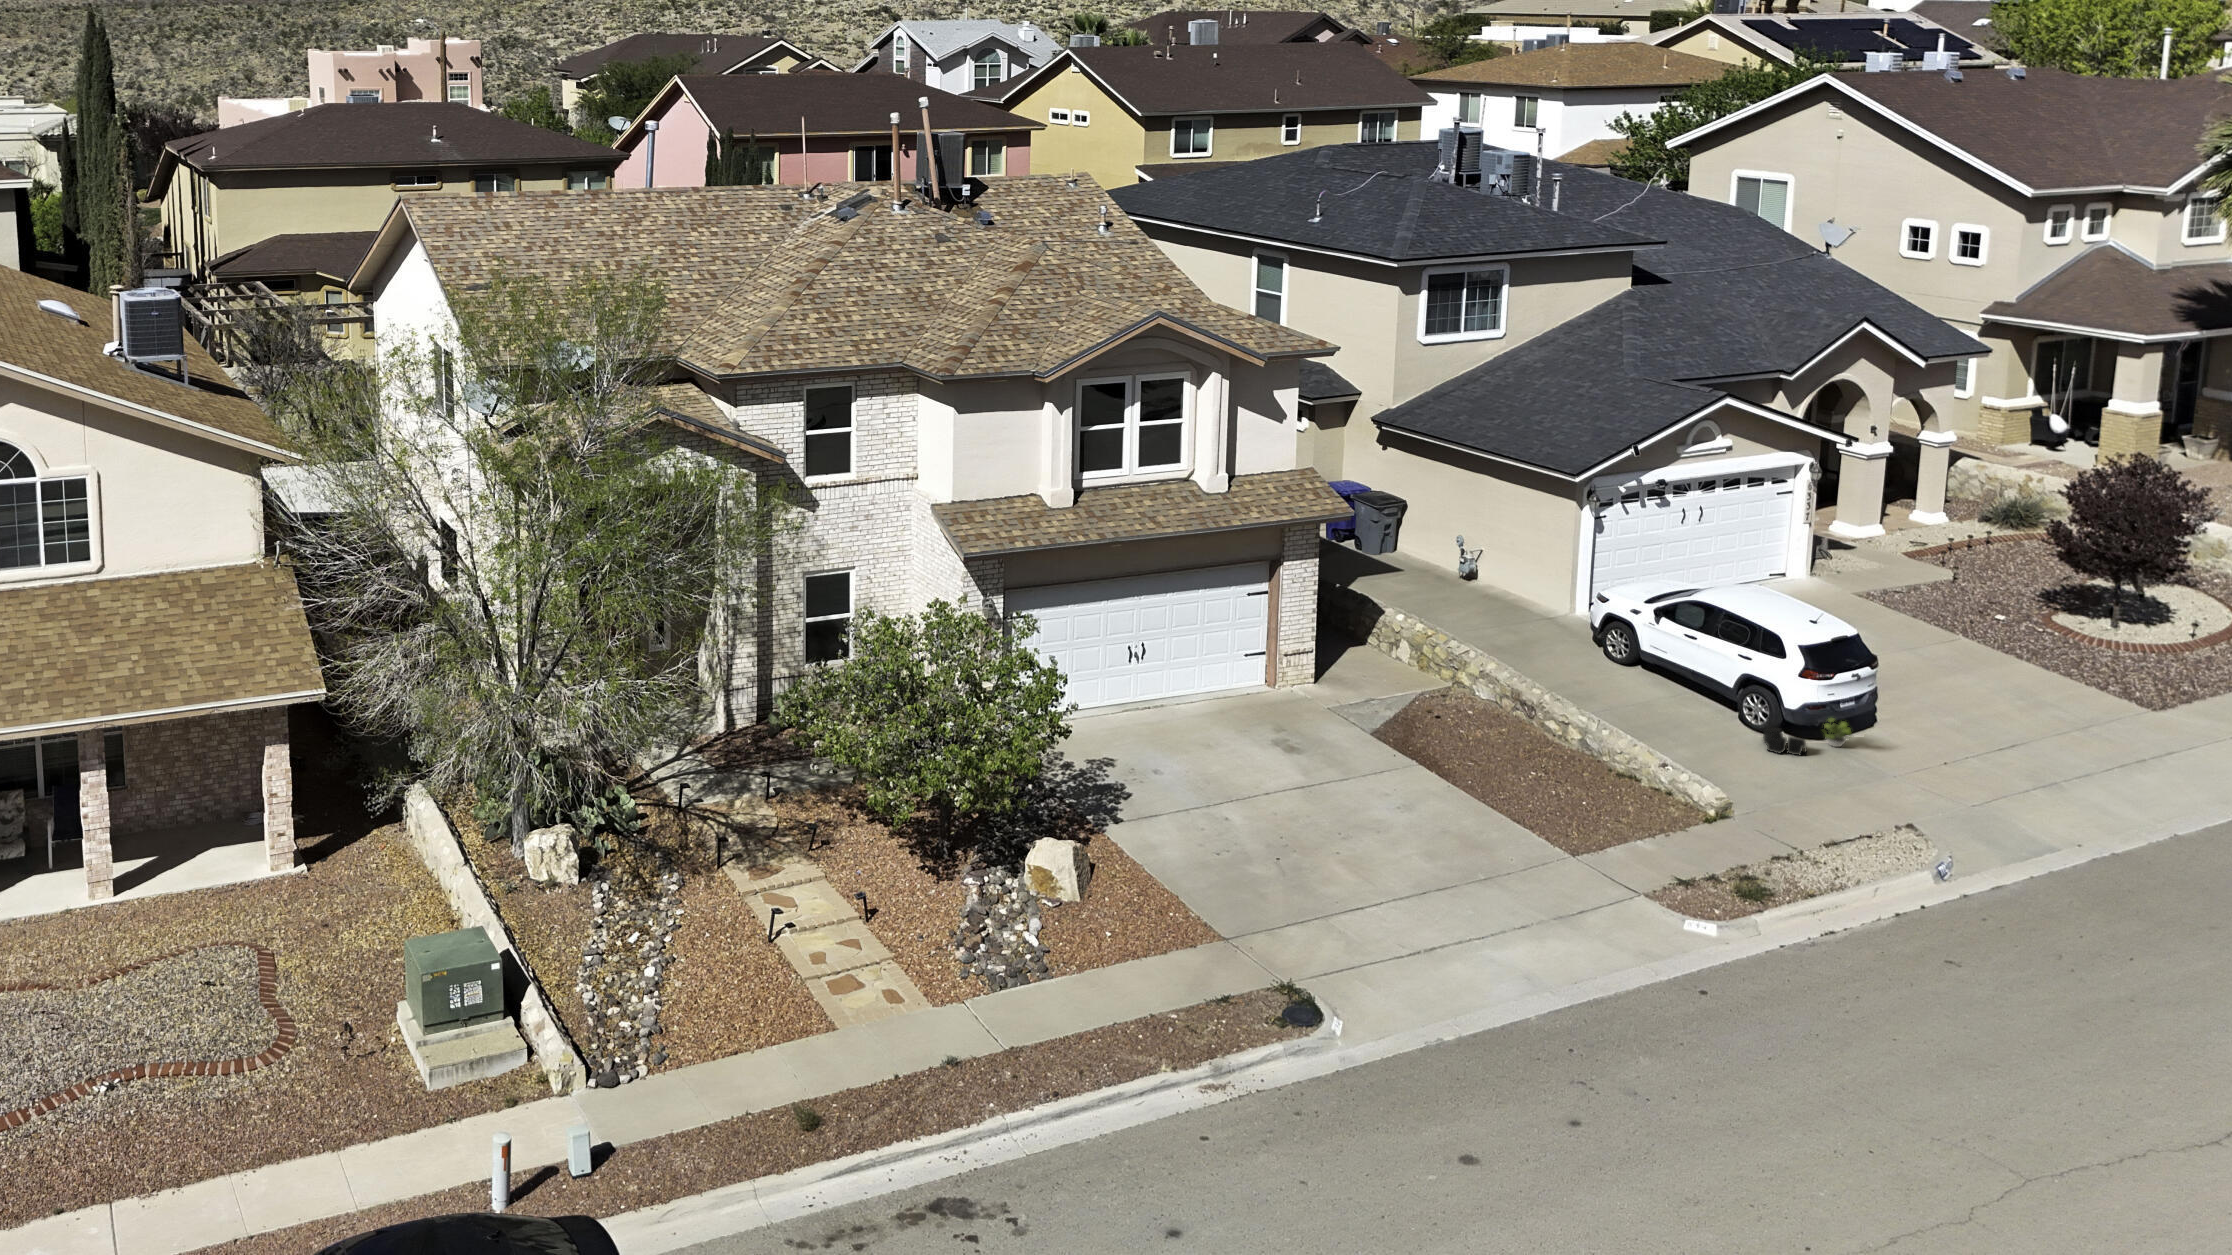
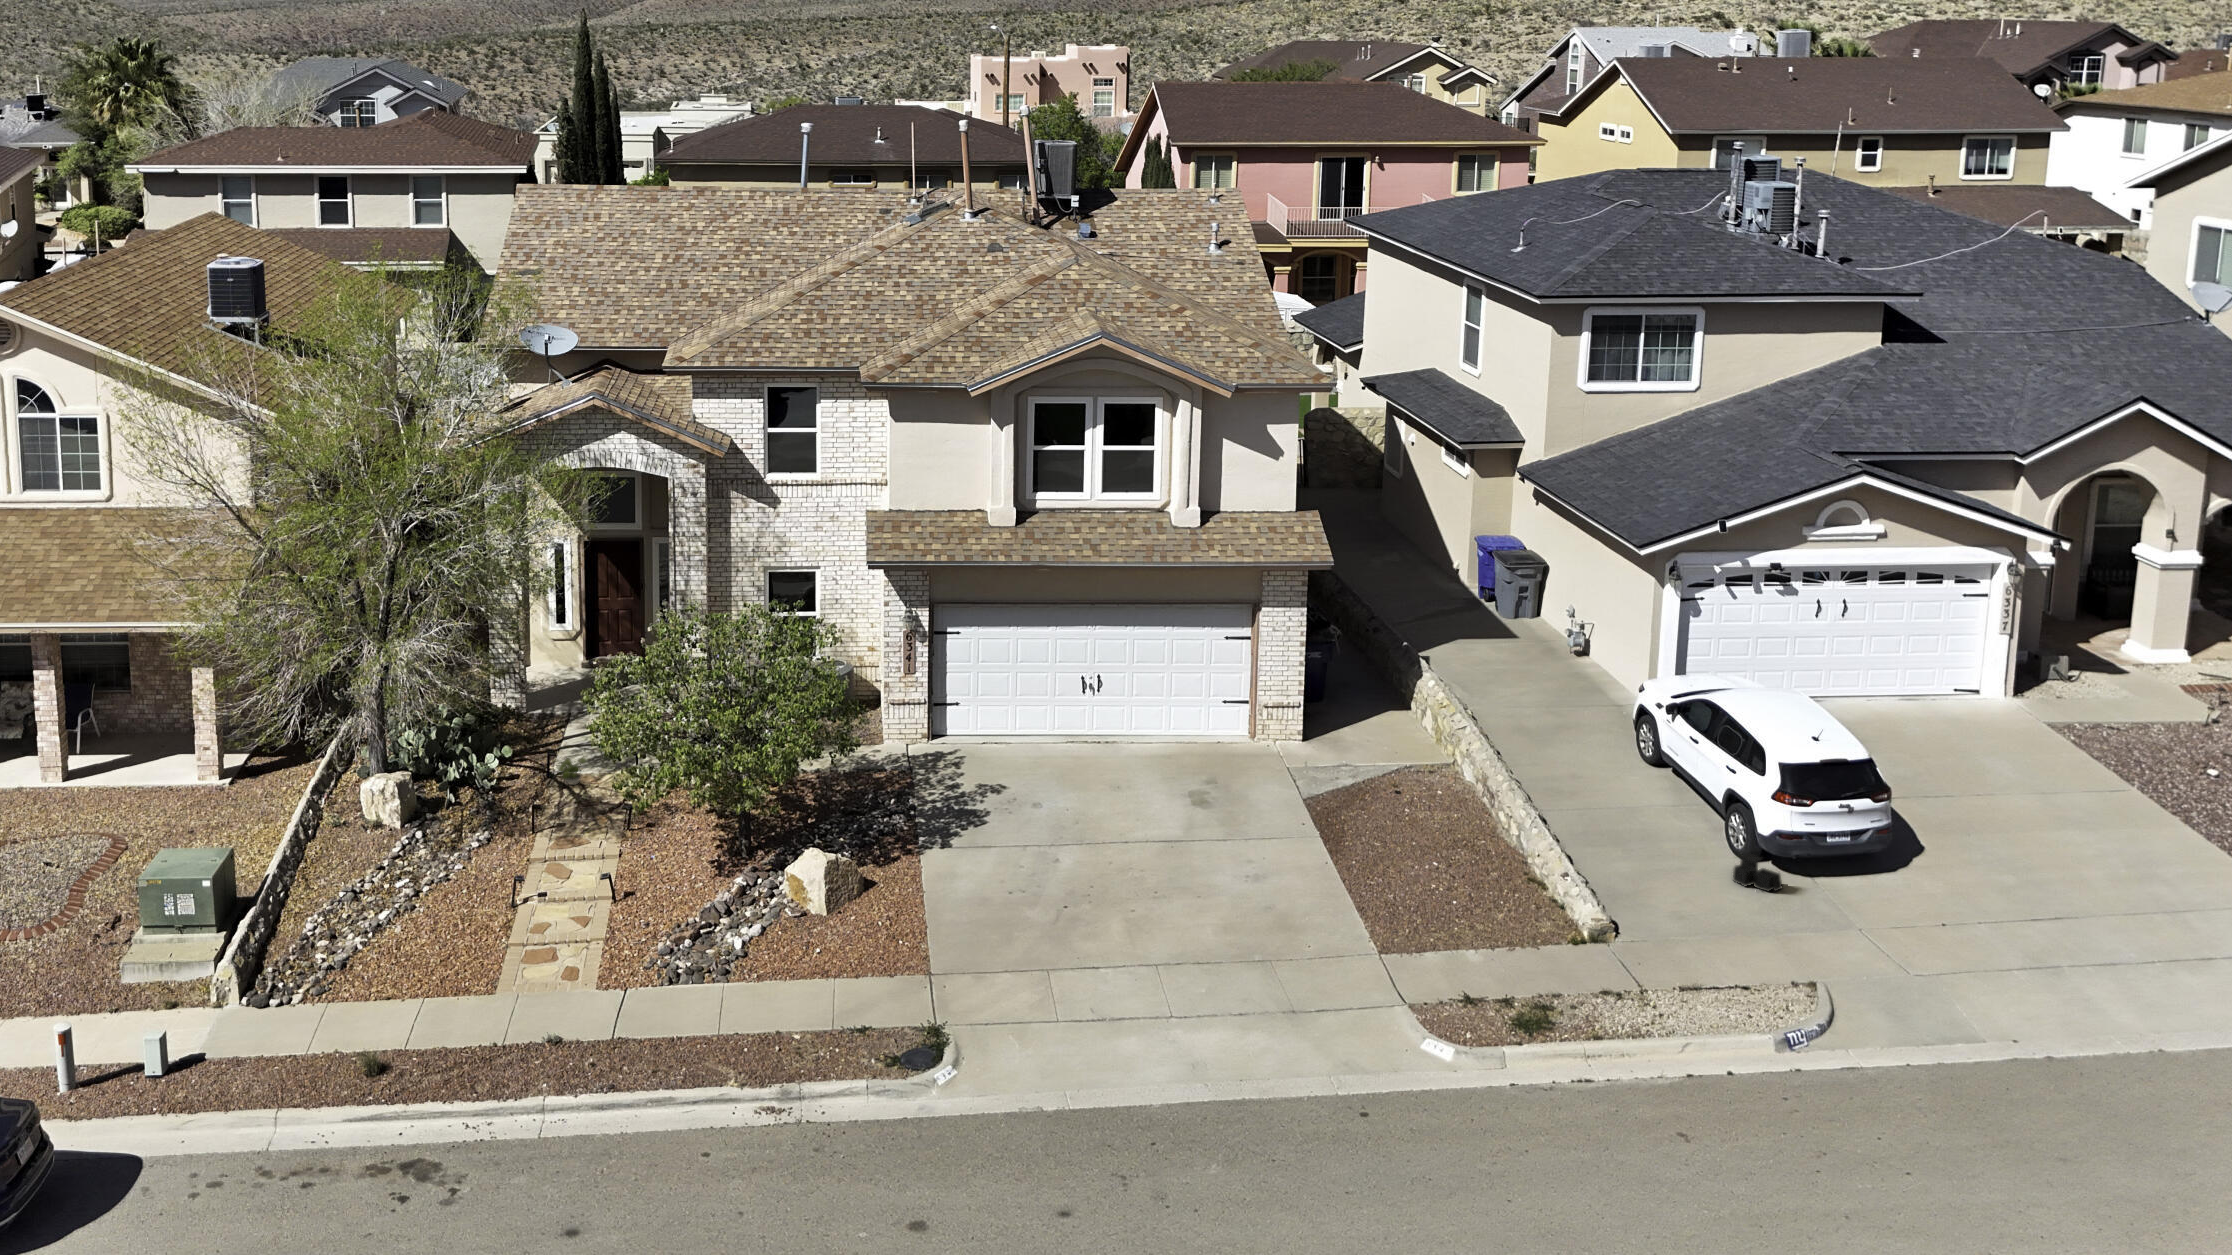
potted plant: present [1823,718,1852,747] -> present [558,758,585,785]

